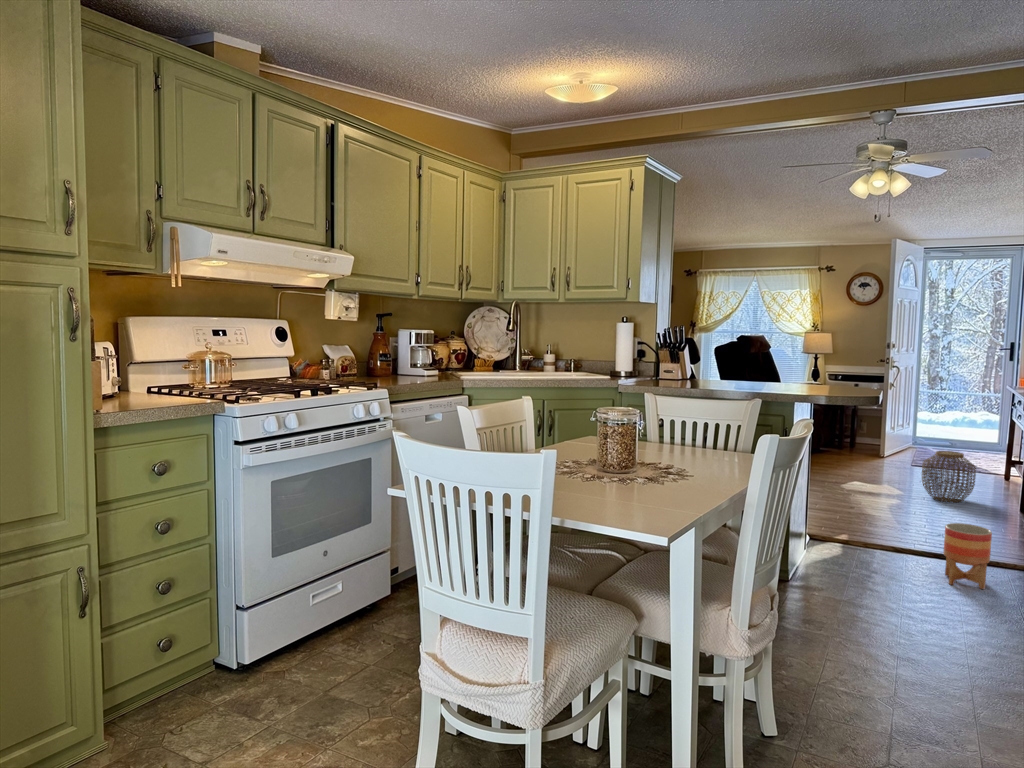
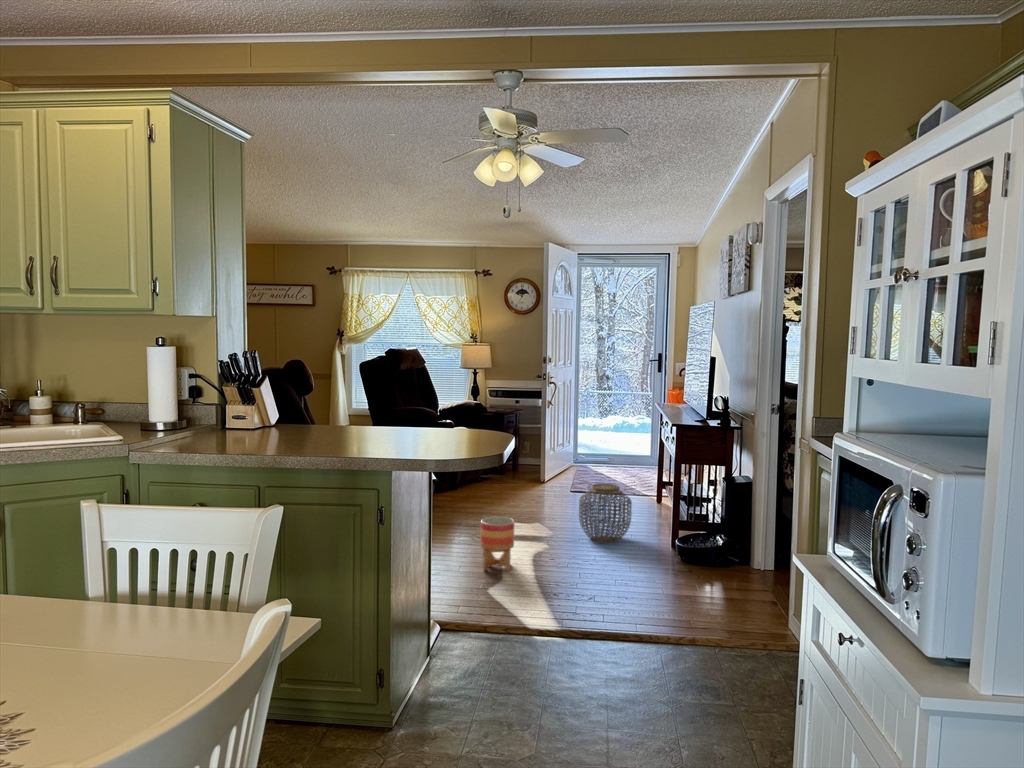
planter: present [943,523,992,589] -> present [480,516,515,571]

